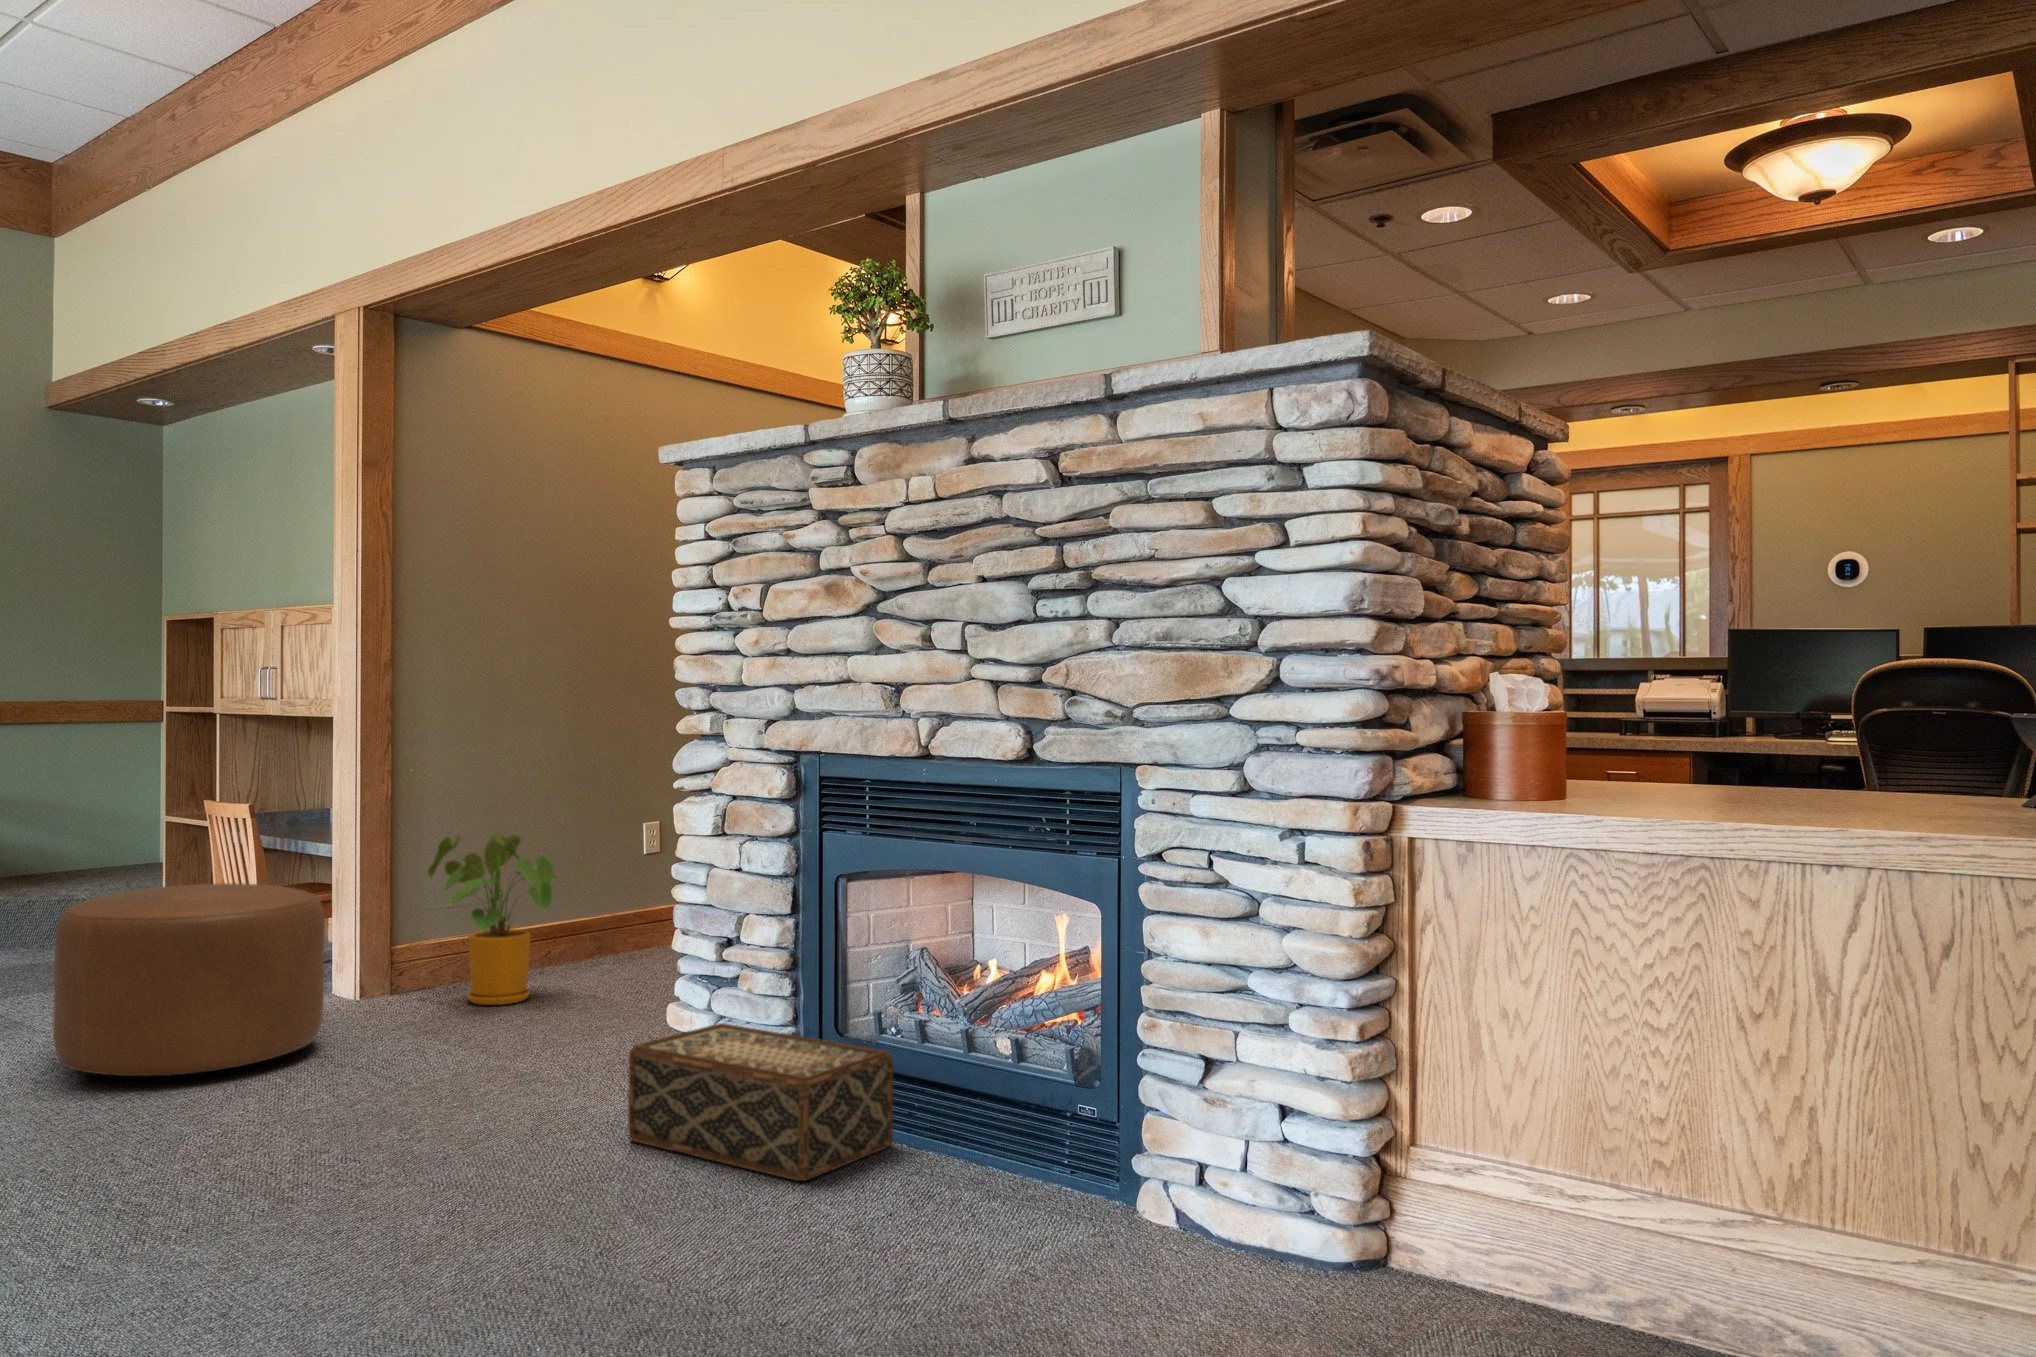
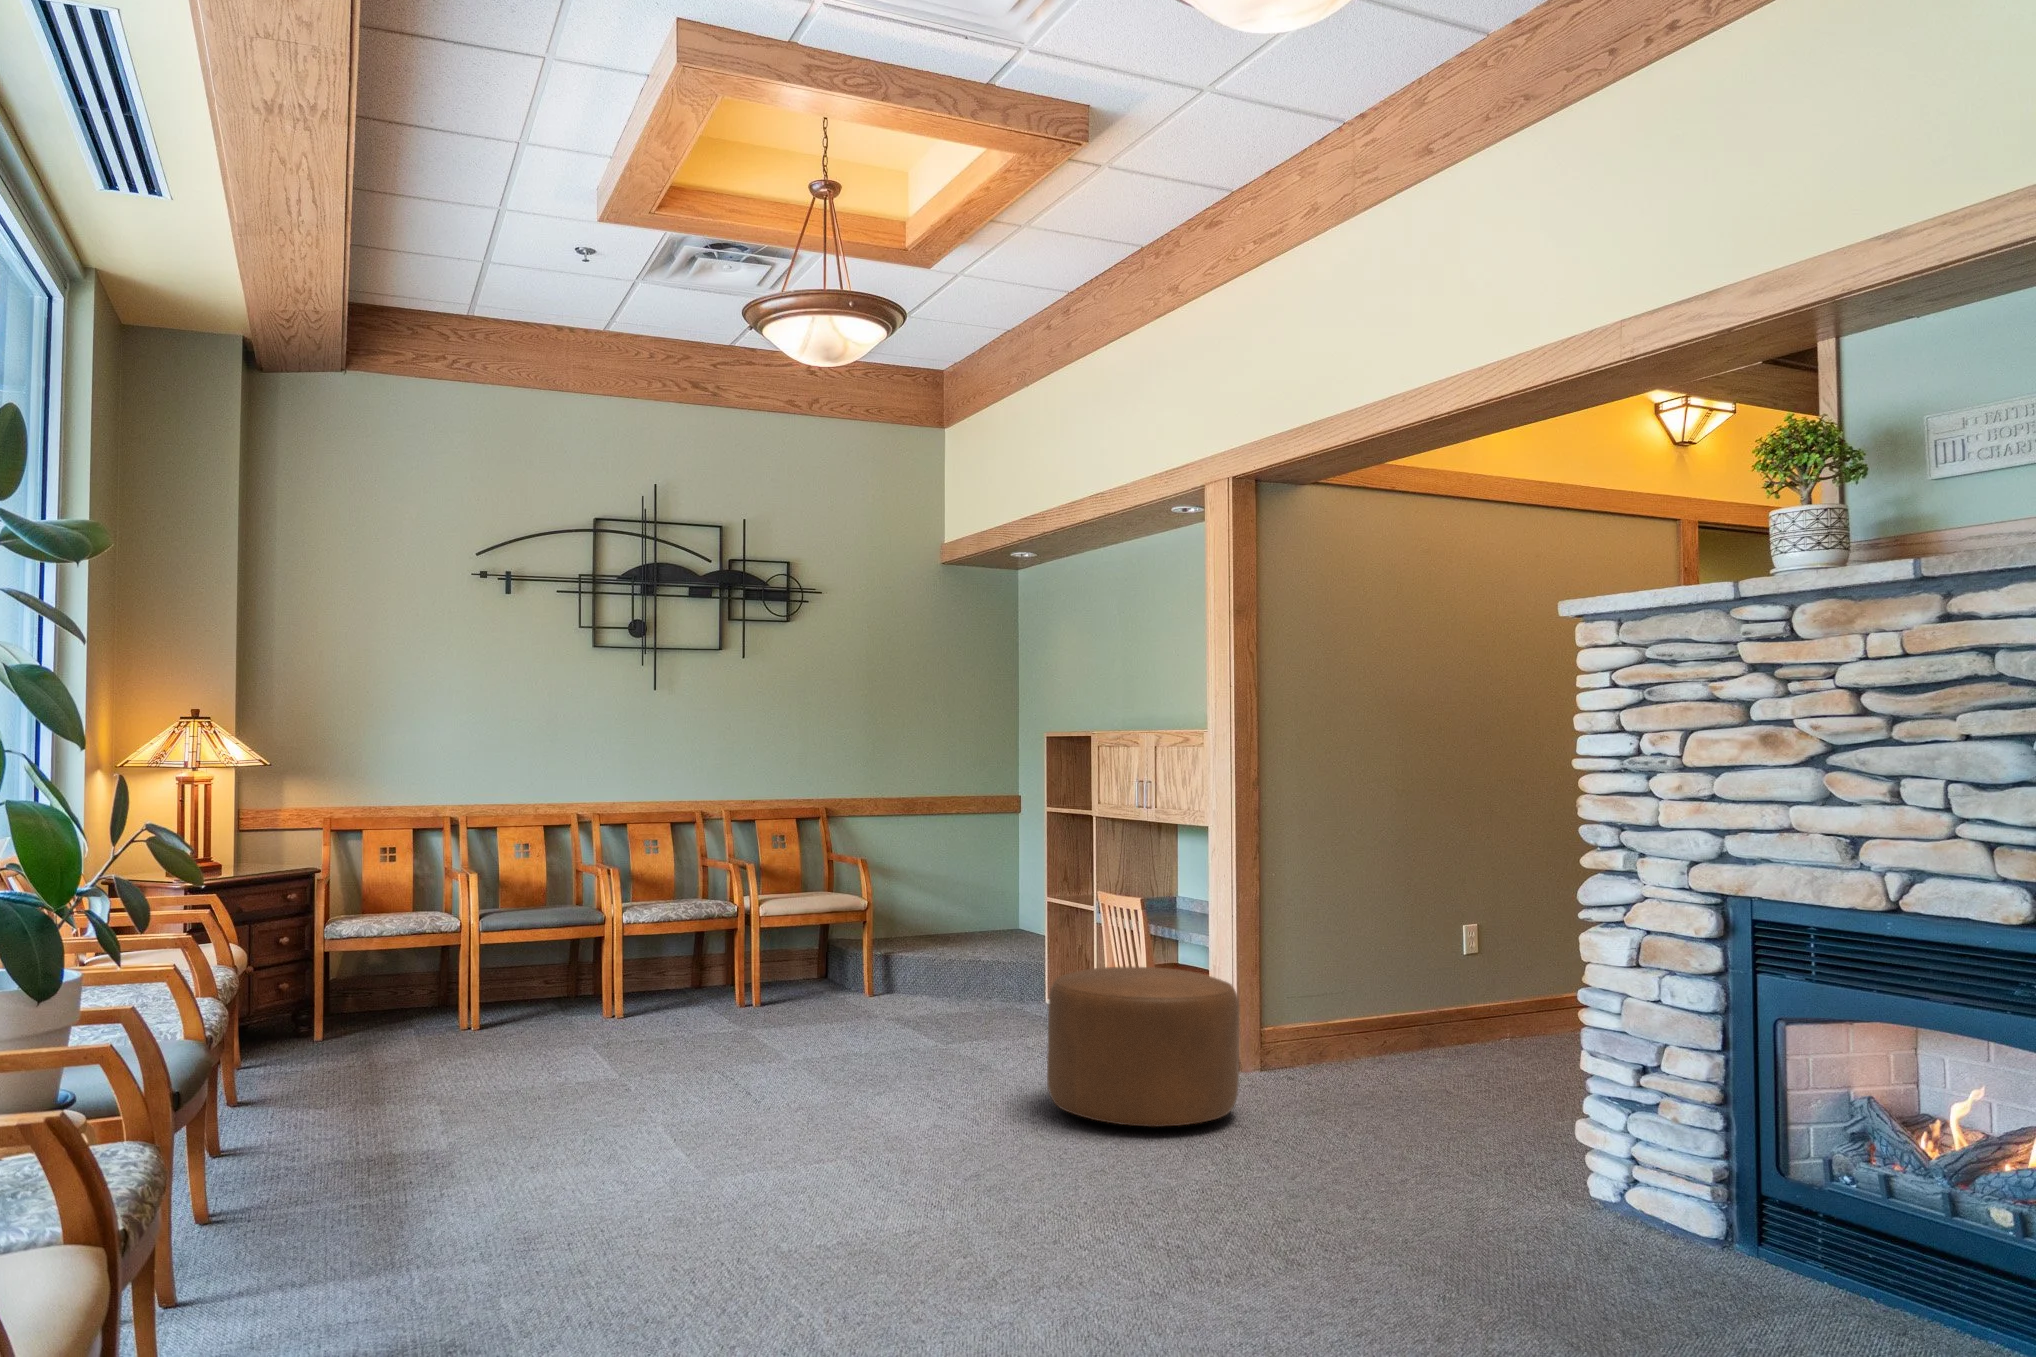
house plant: present [428,833,558,1005] -> none [1293,934,1413,1090]
woven basket: present [628,1023,893,1181] -> none [1572,1147,1863,1325]

